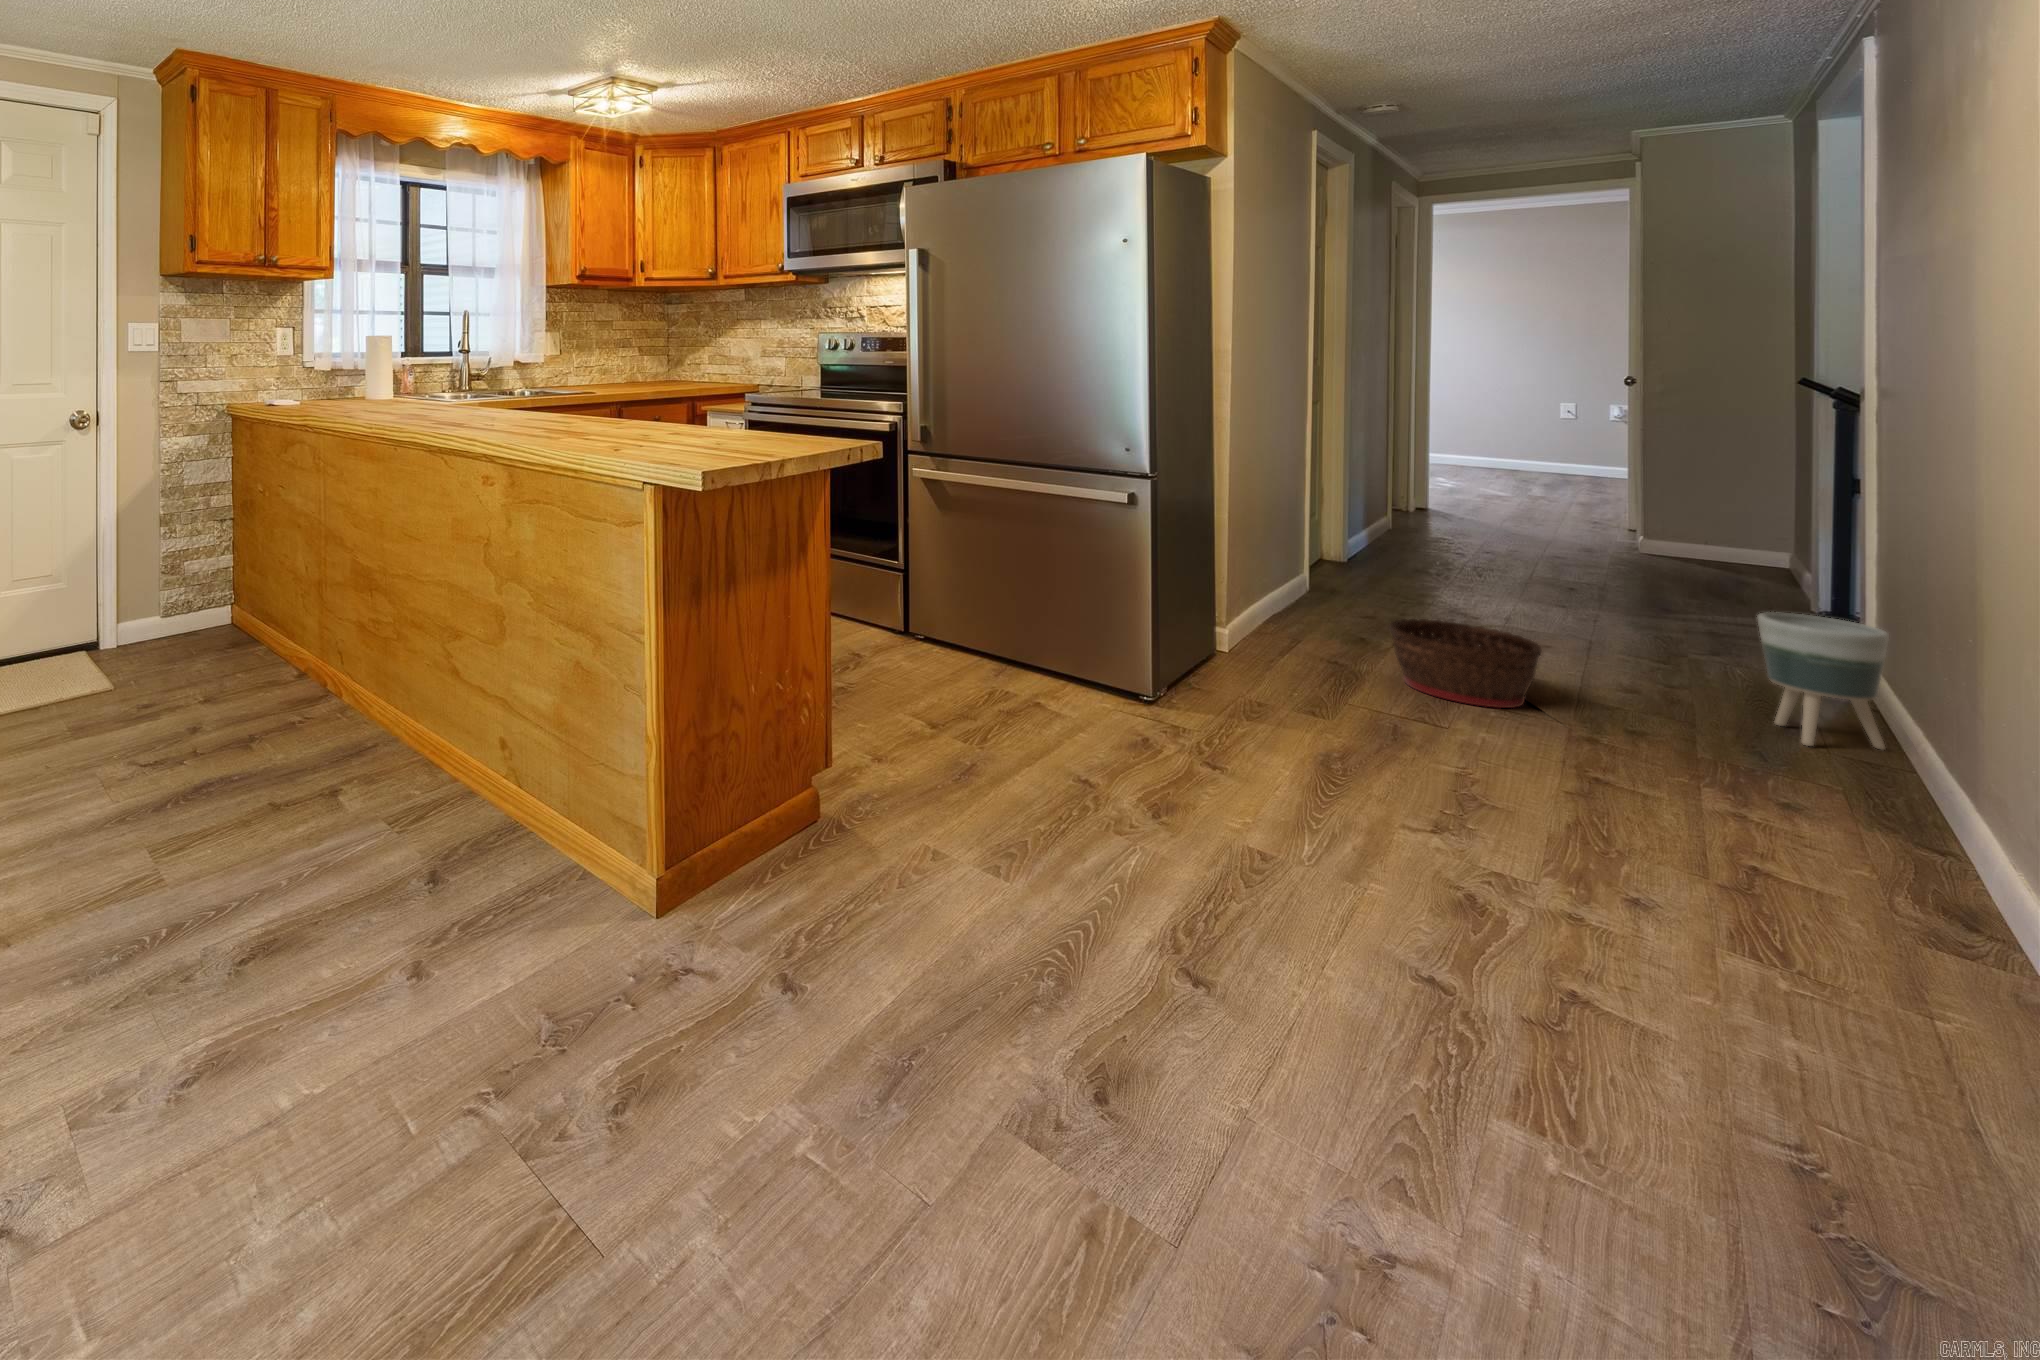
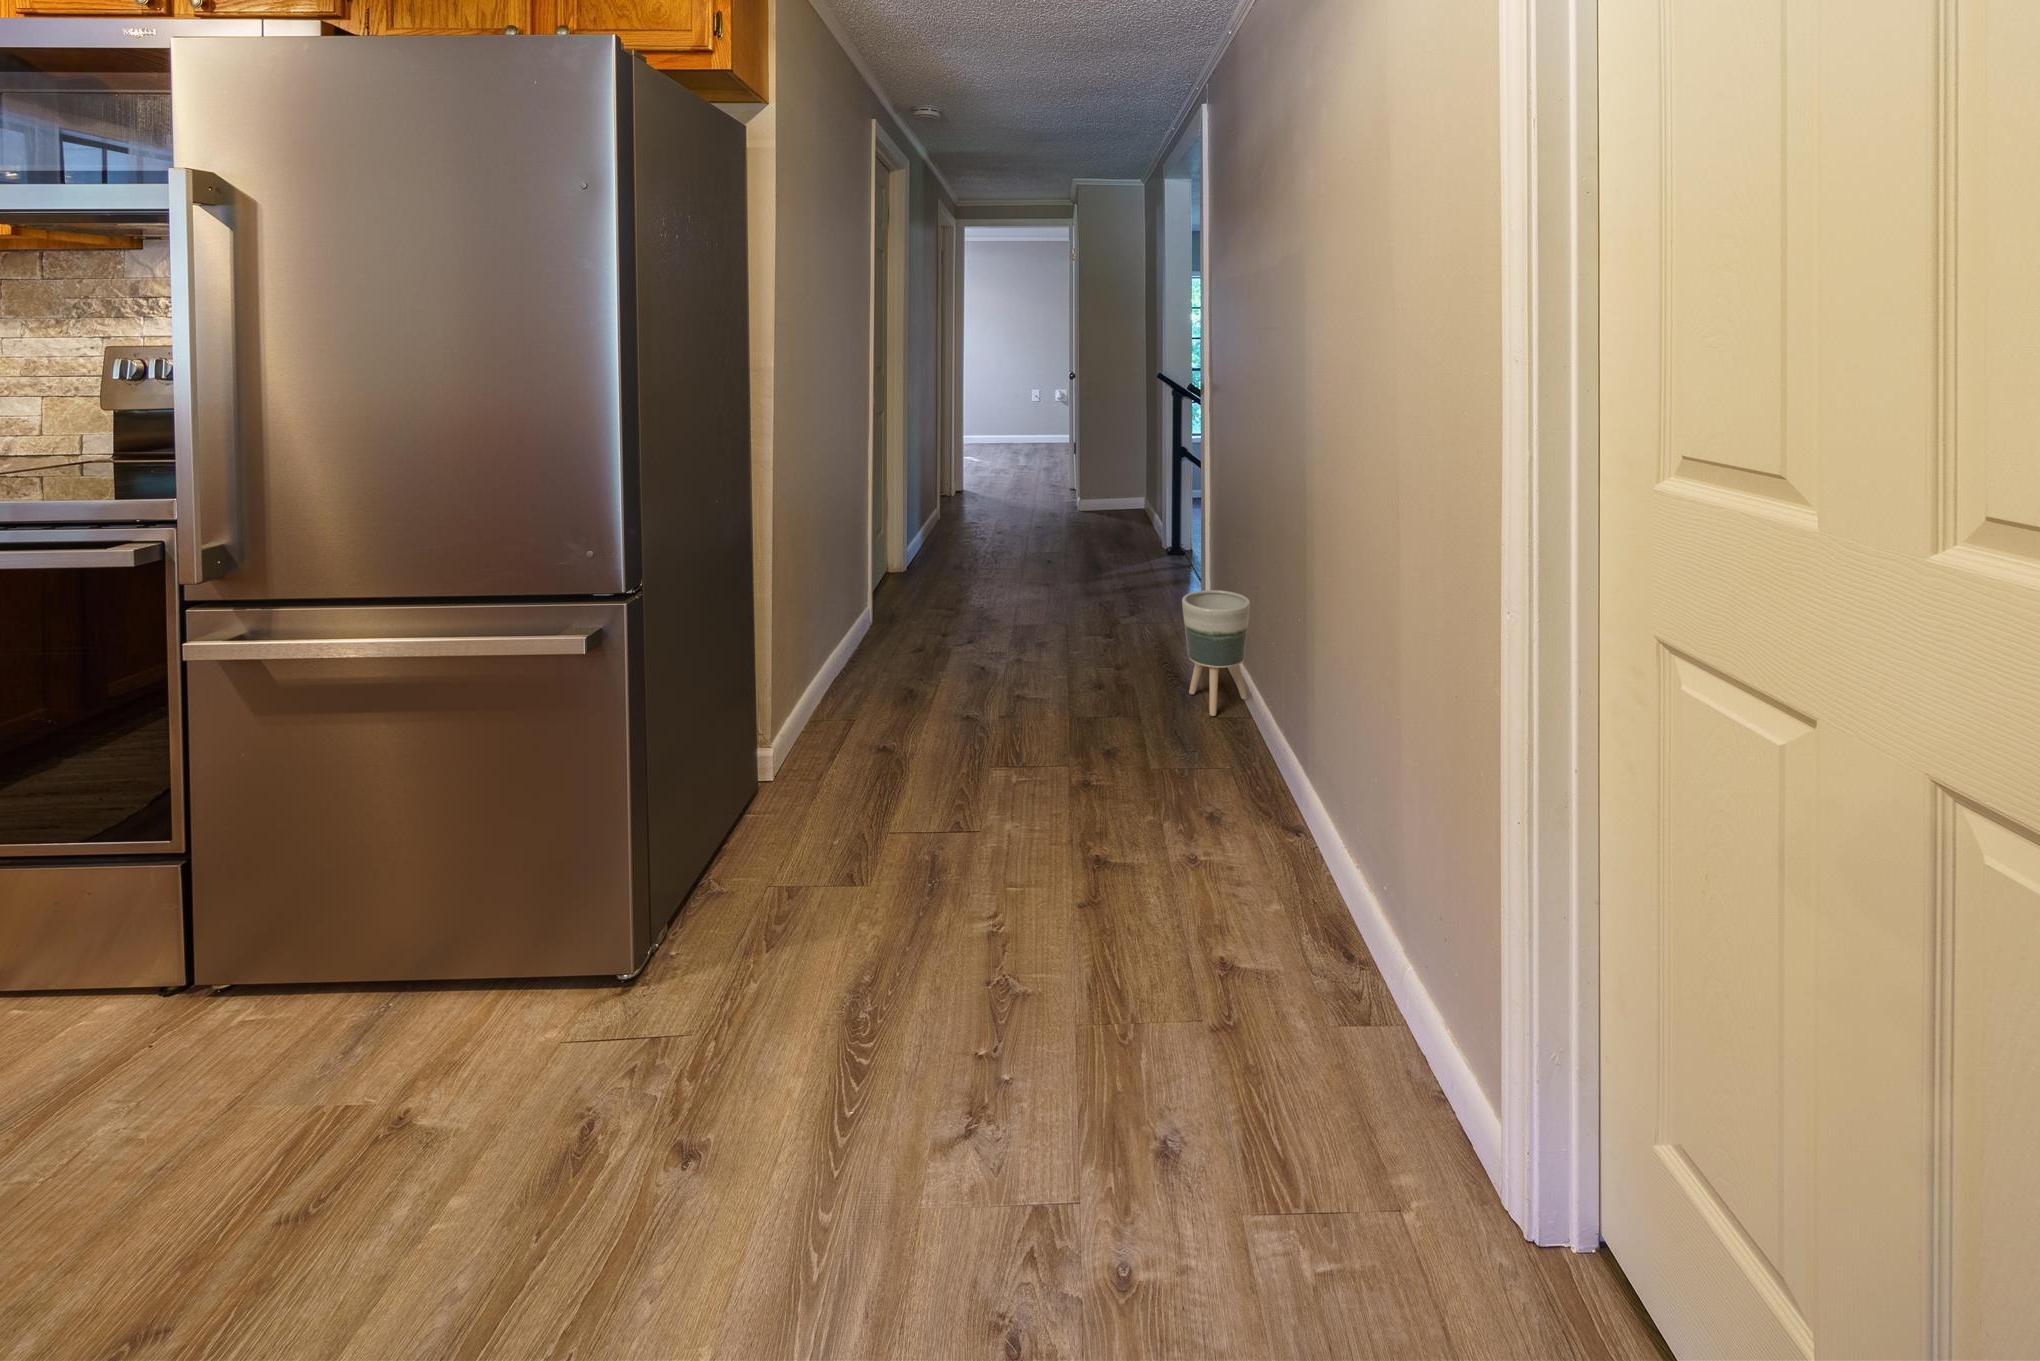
basket: present [1389,619,1541,708] -> none [934,658,1054,766]

